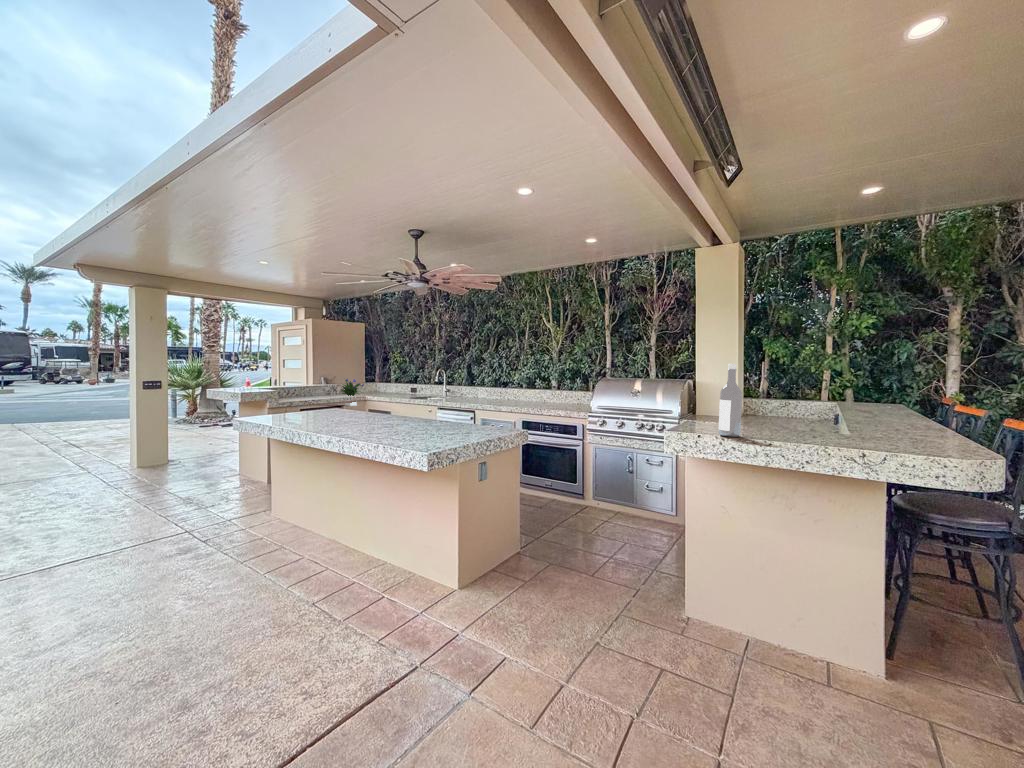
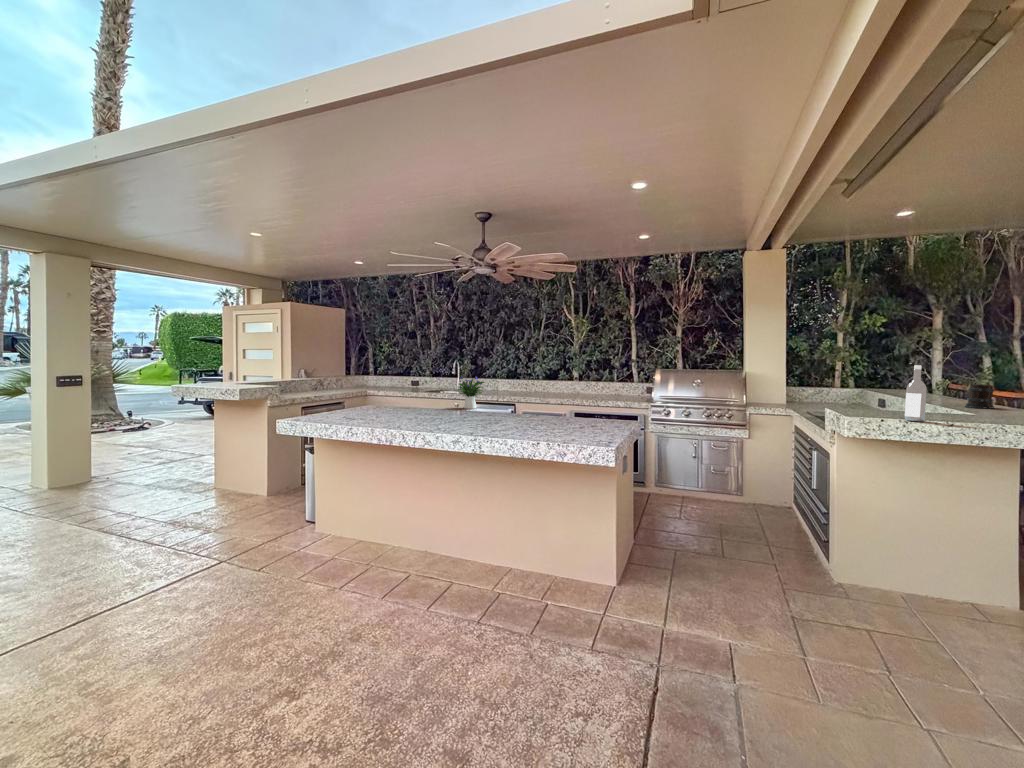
flower arrangement: present [341,379,364,406] -> present [458,375,485,409]
beer mug: none [885,395,924,428] -> present [965,384,994,409]

